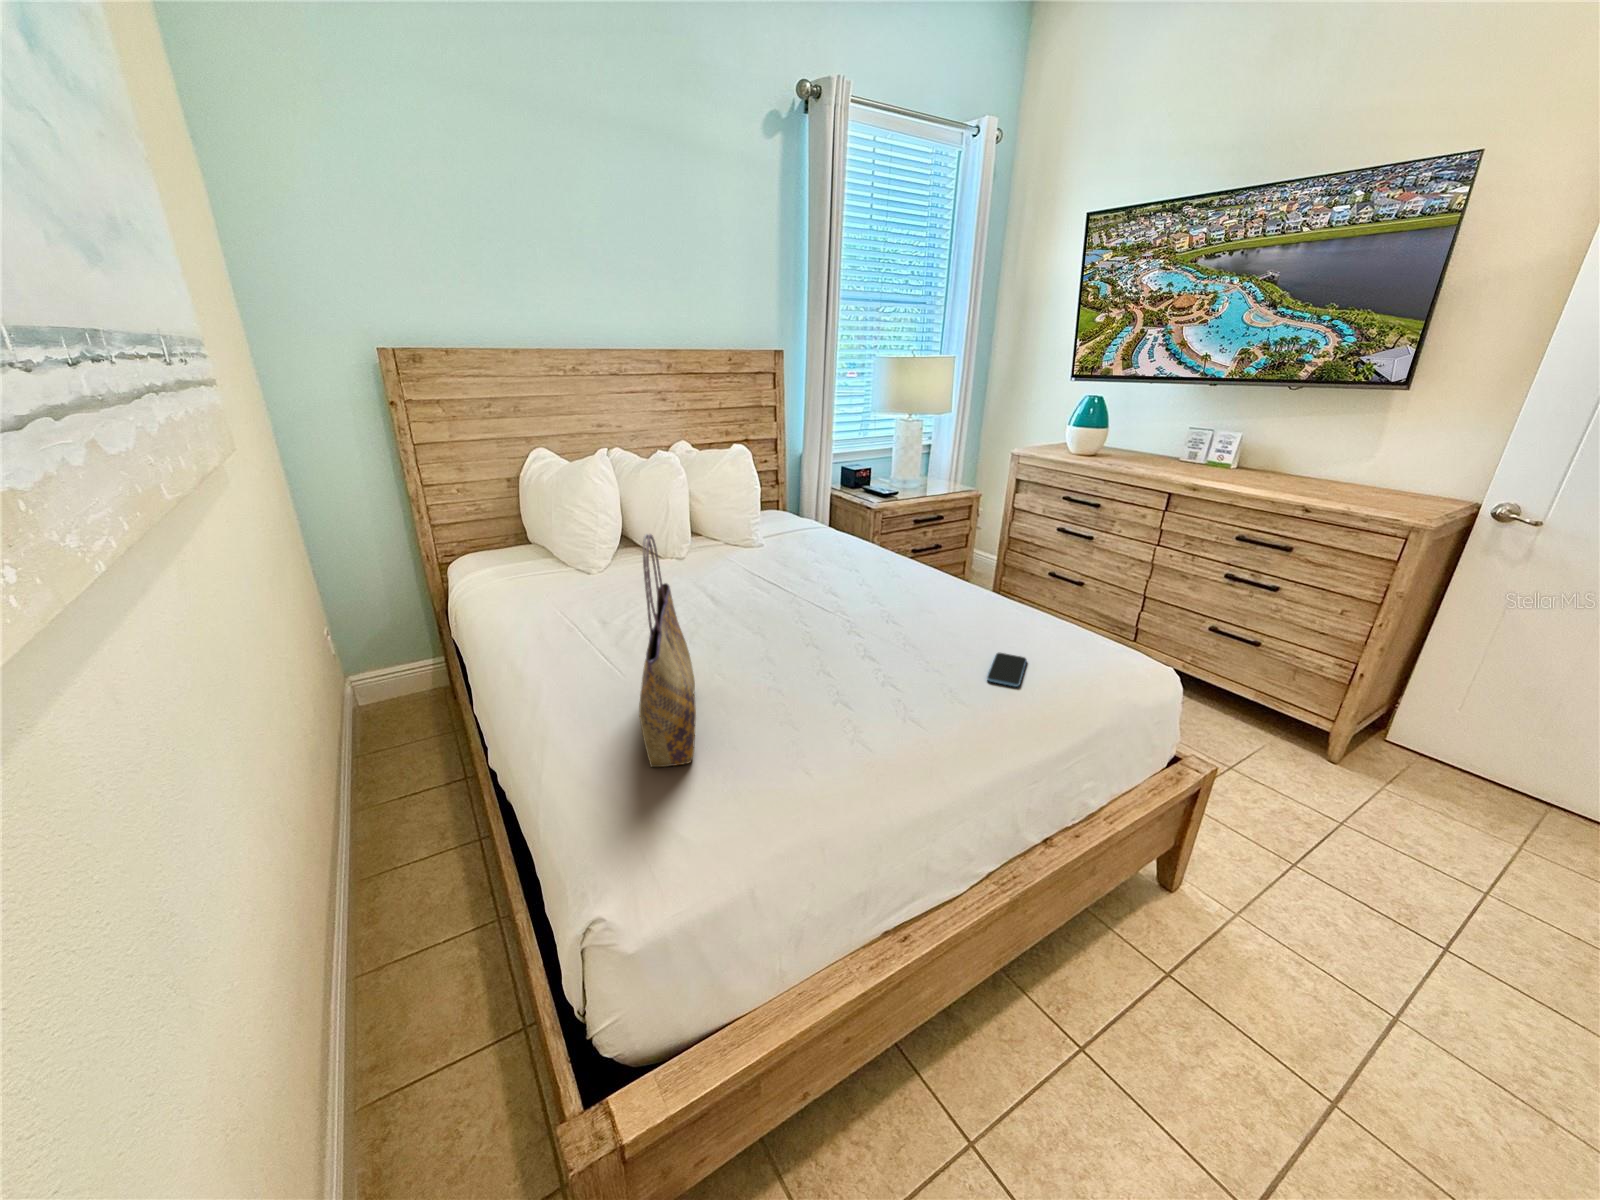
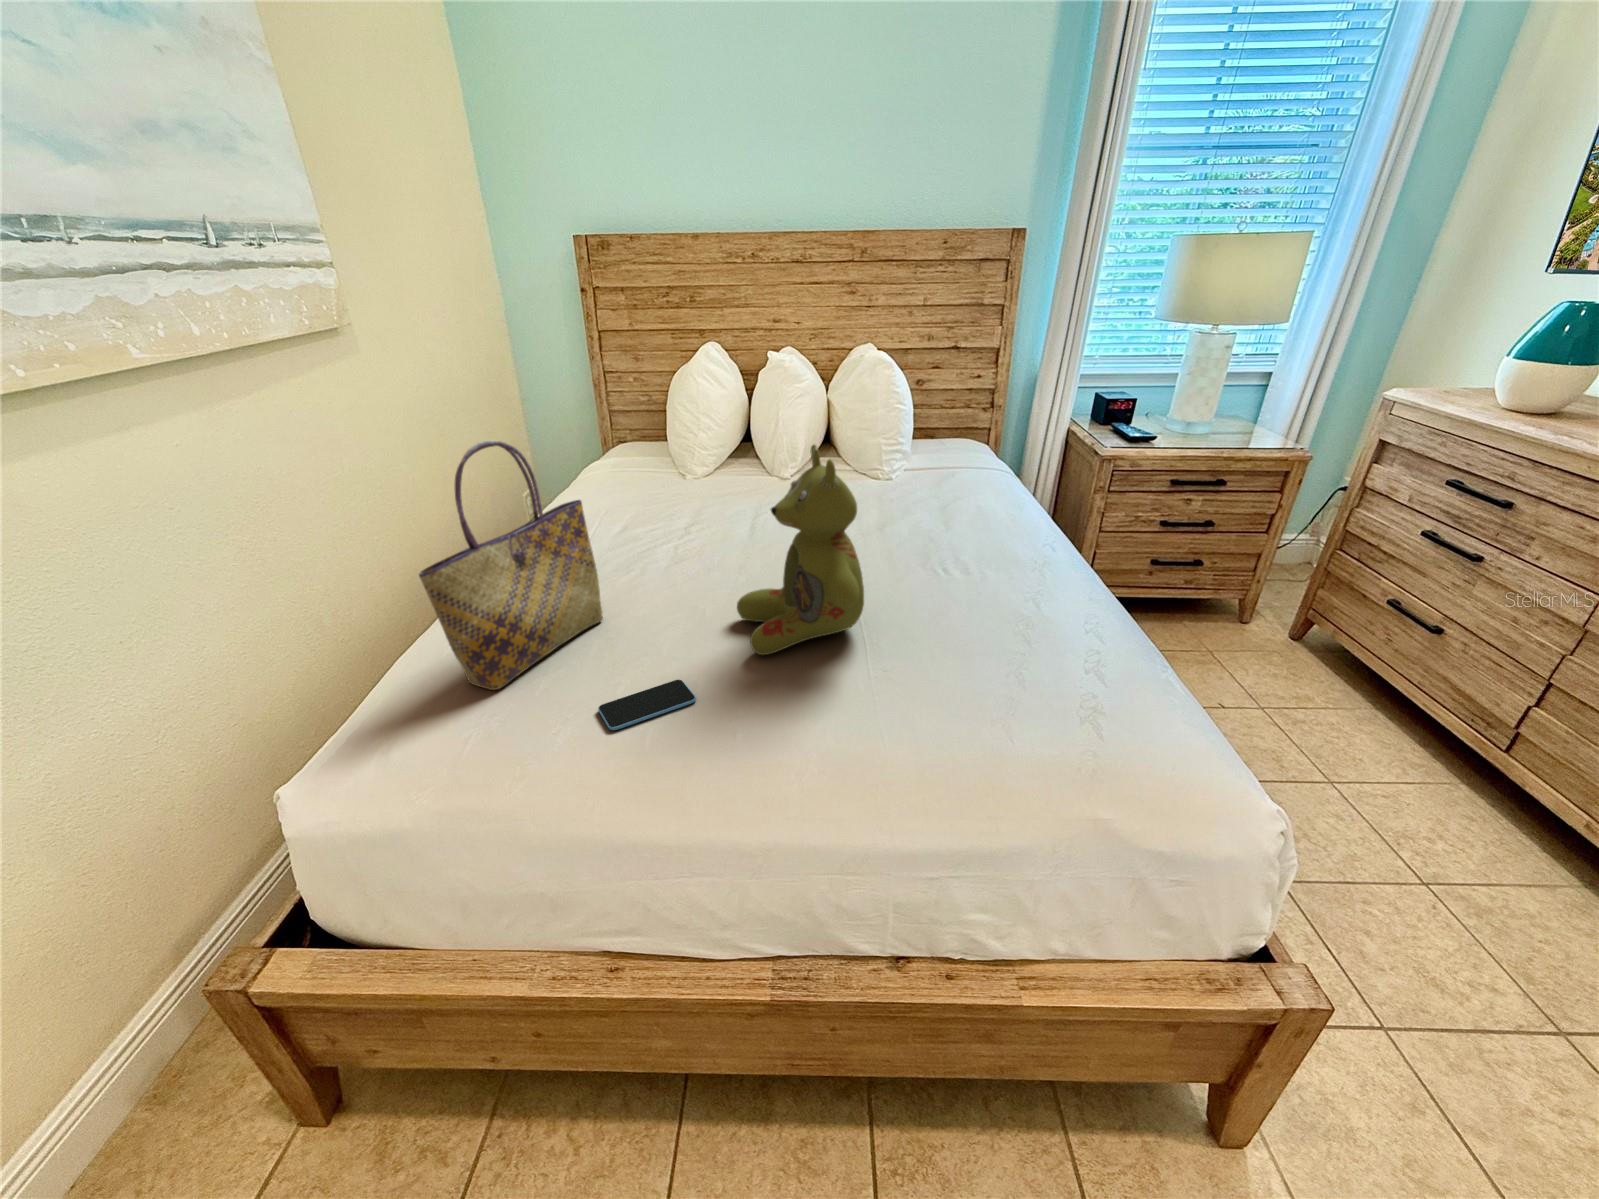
stuffed bear: none [799,508,919,675] -> present [737,445,864,655]
smartphone: present [987,653,1027,687] -> present [598,680,696,730]

